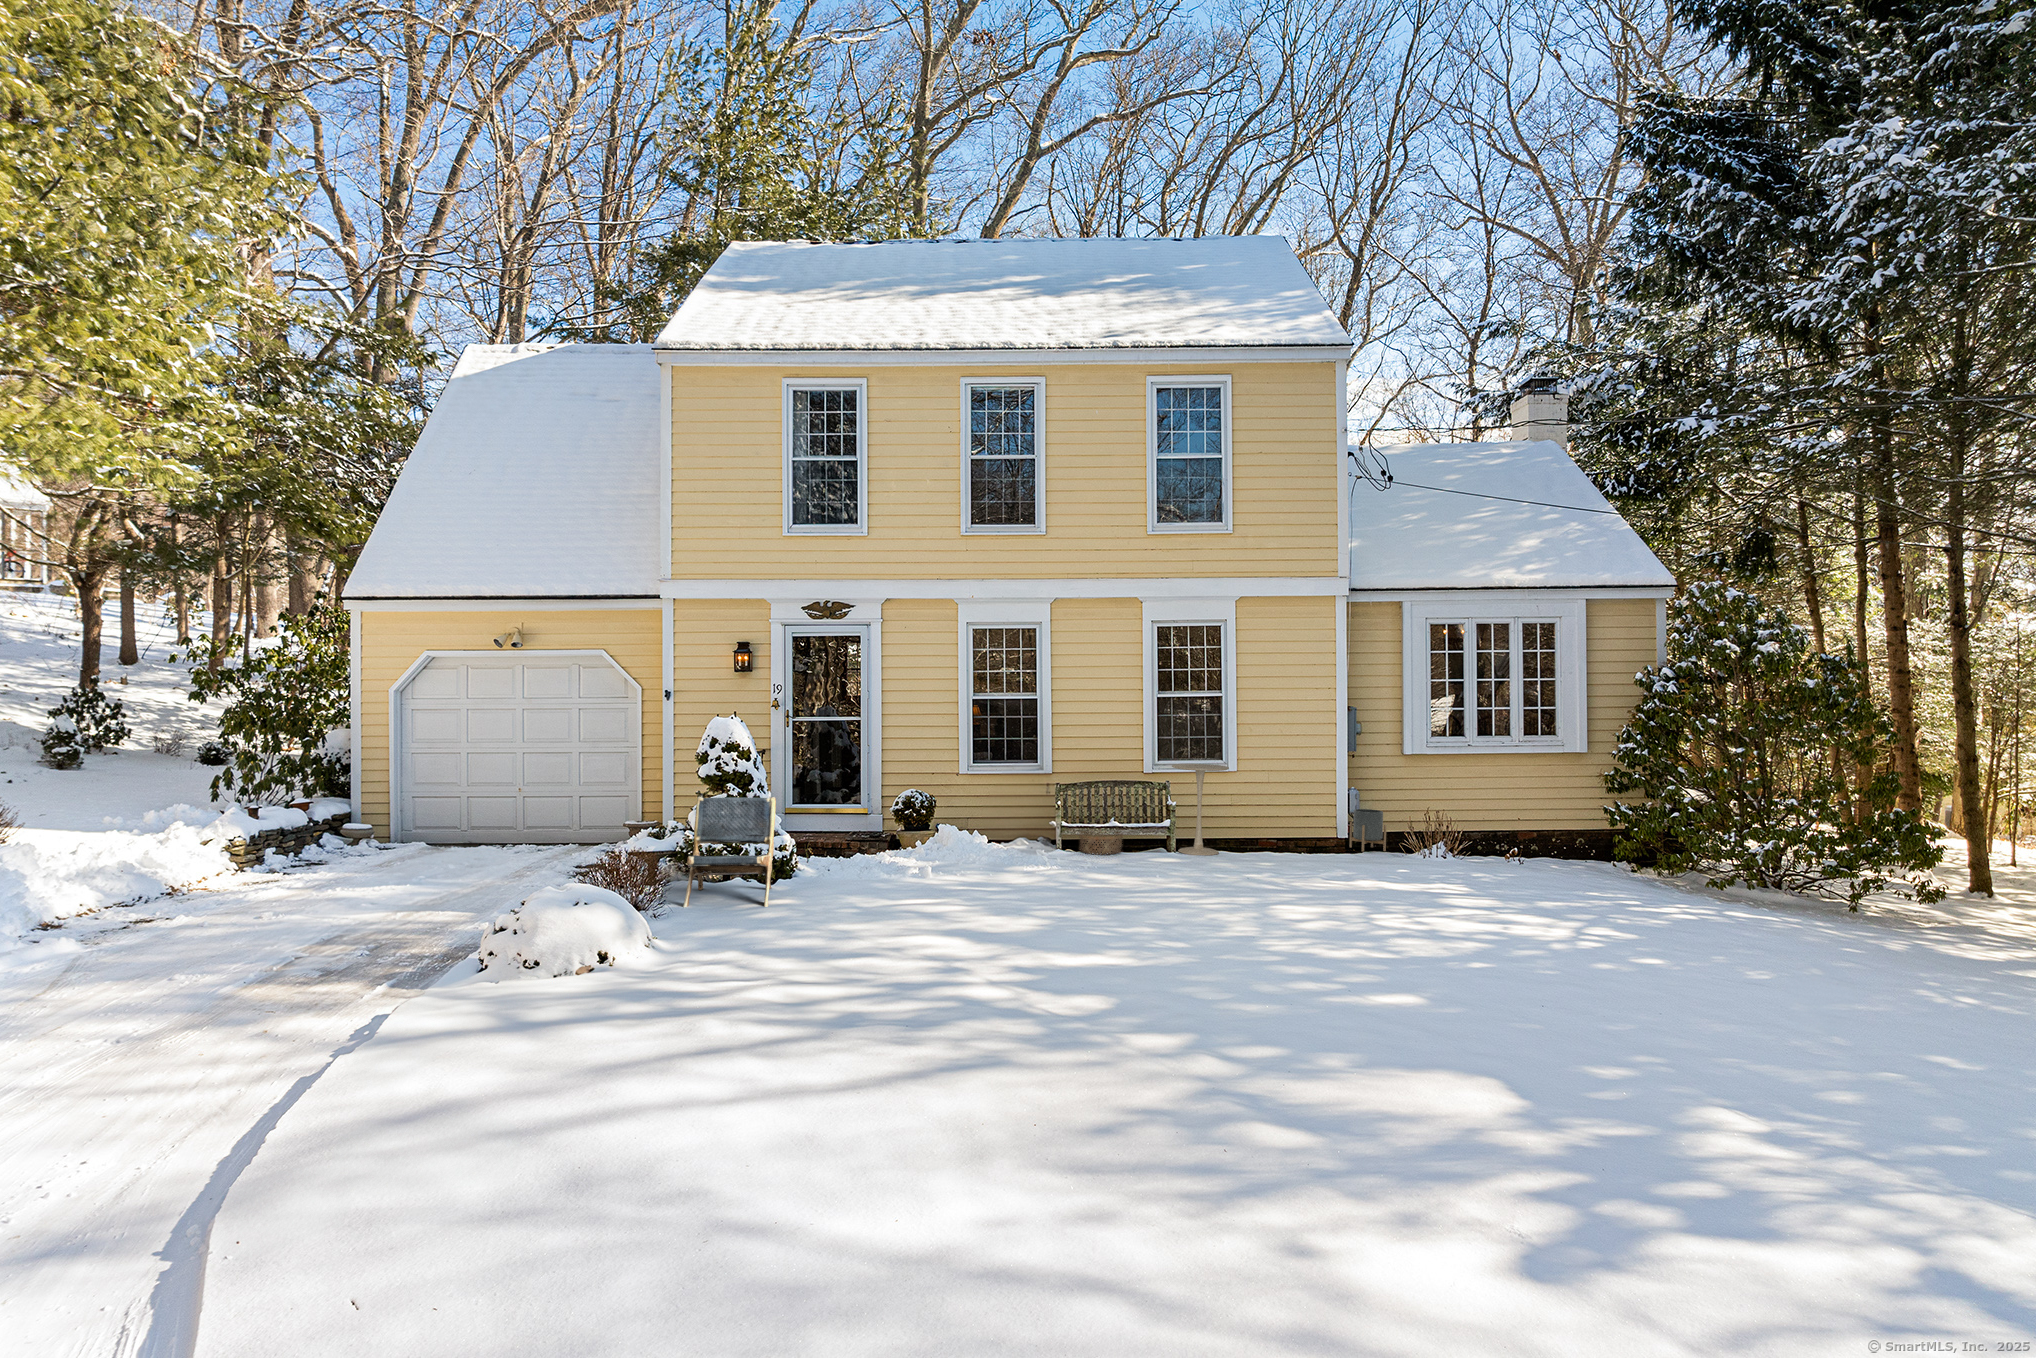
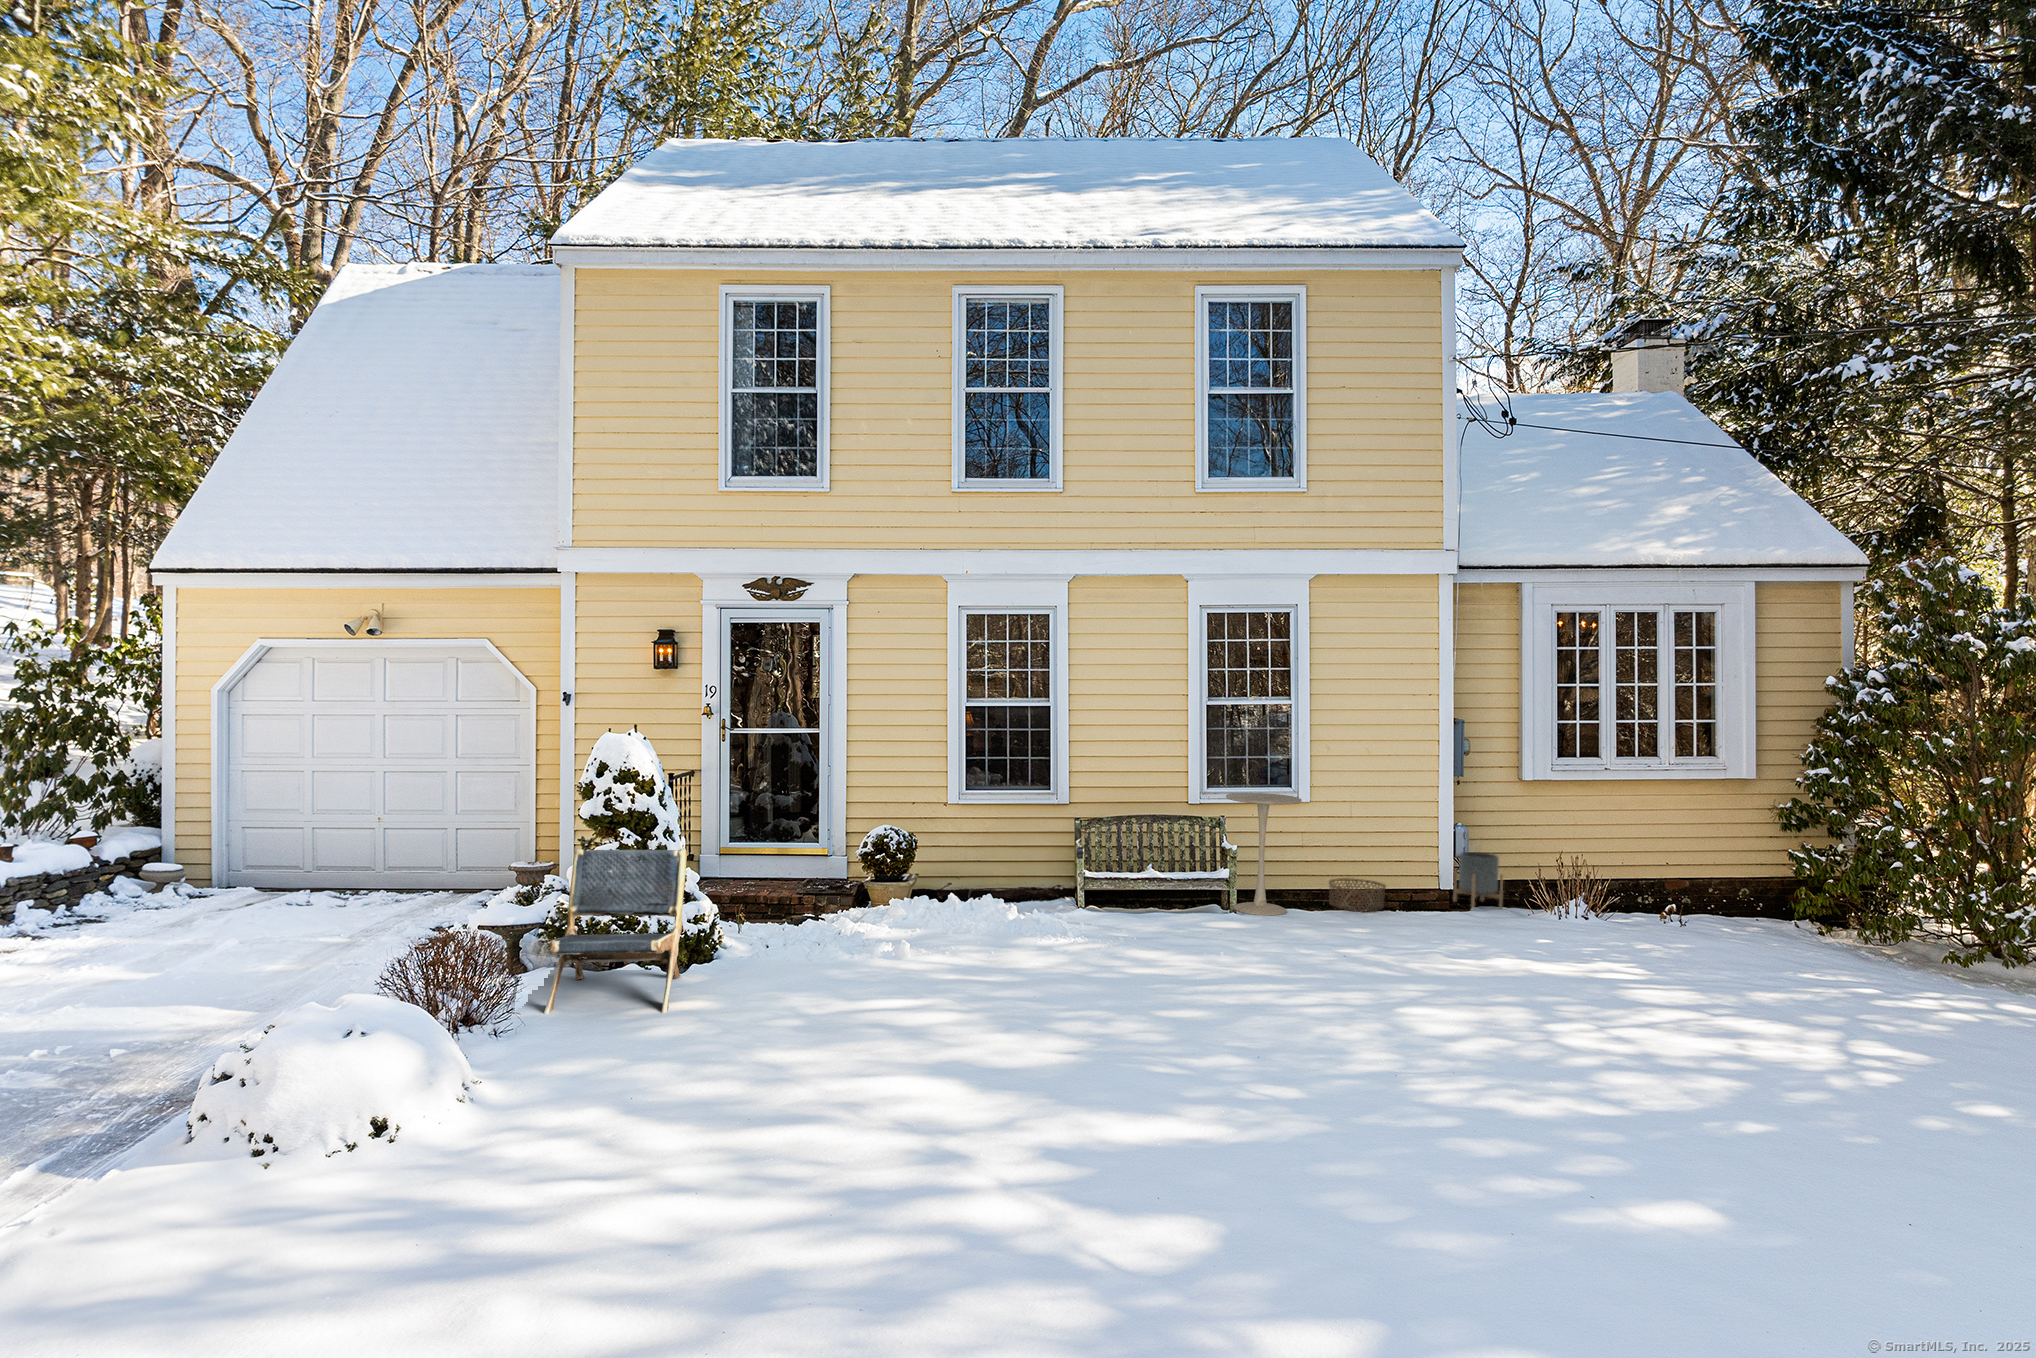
basket: present [1079,831,1123,854] -> present [1329,878,1386,912]

